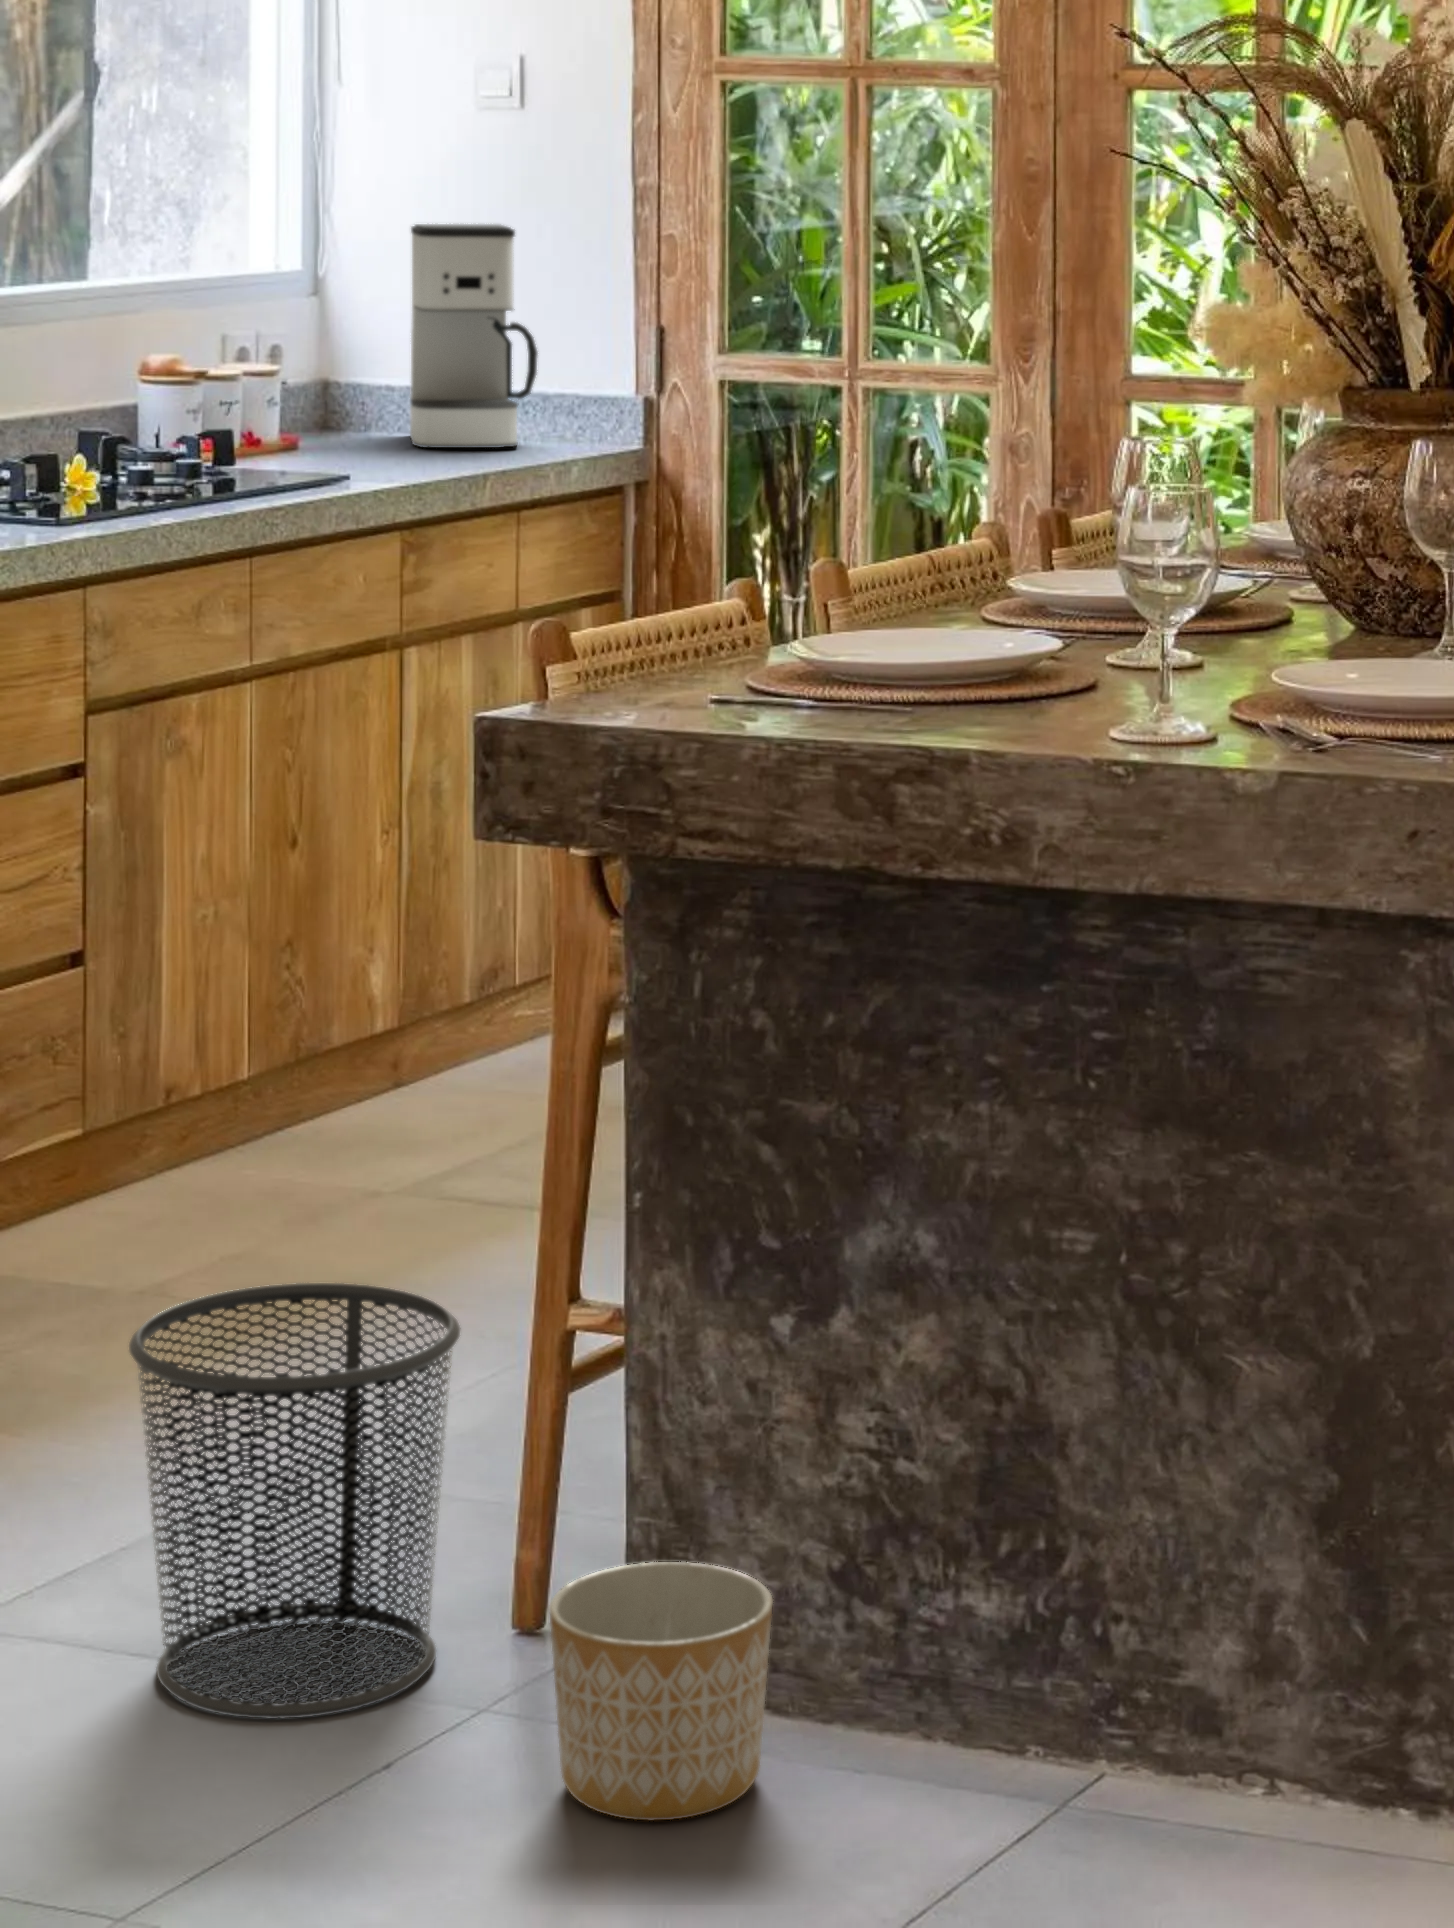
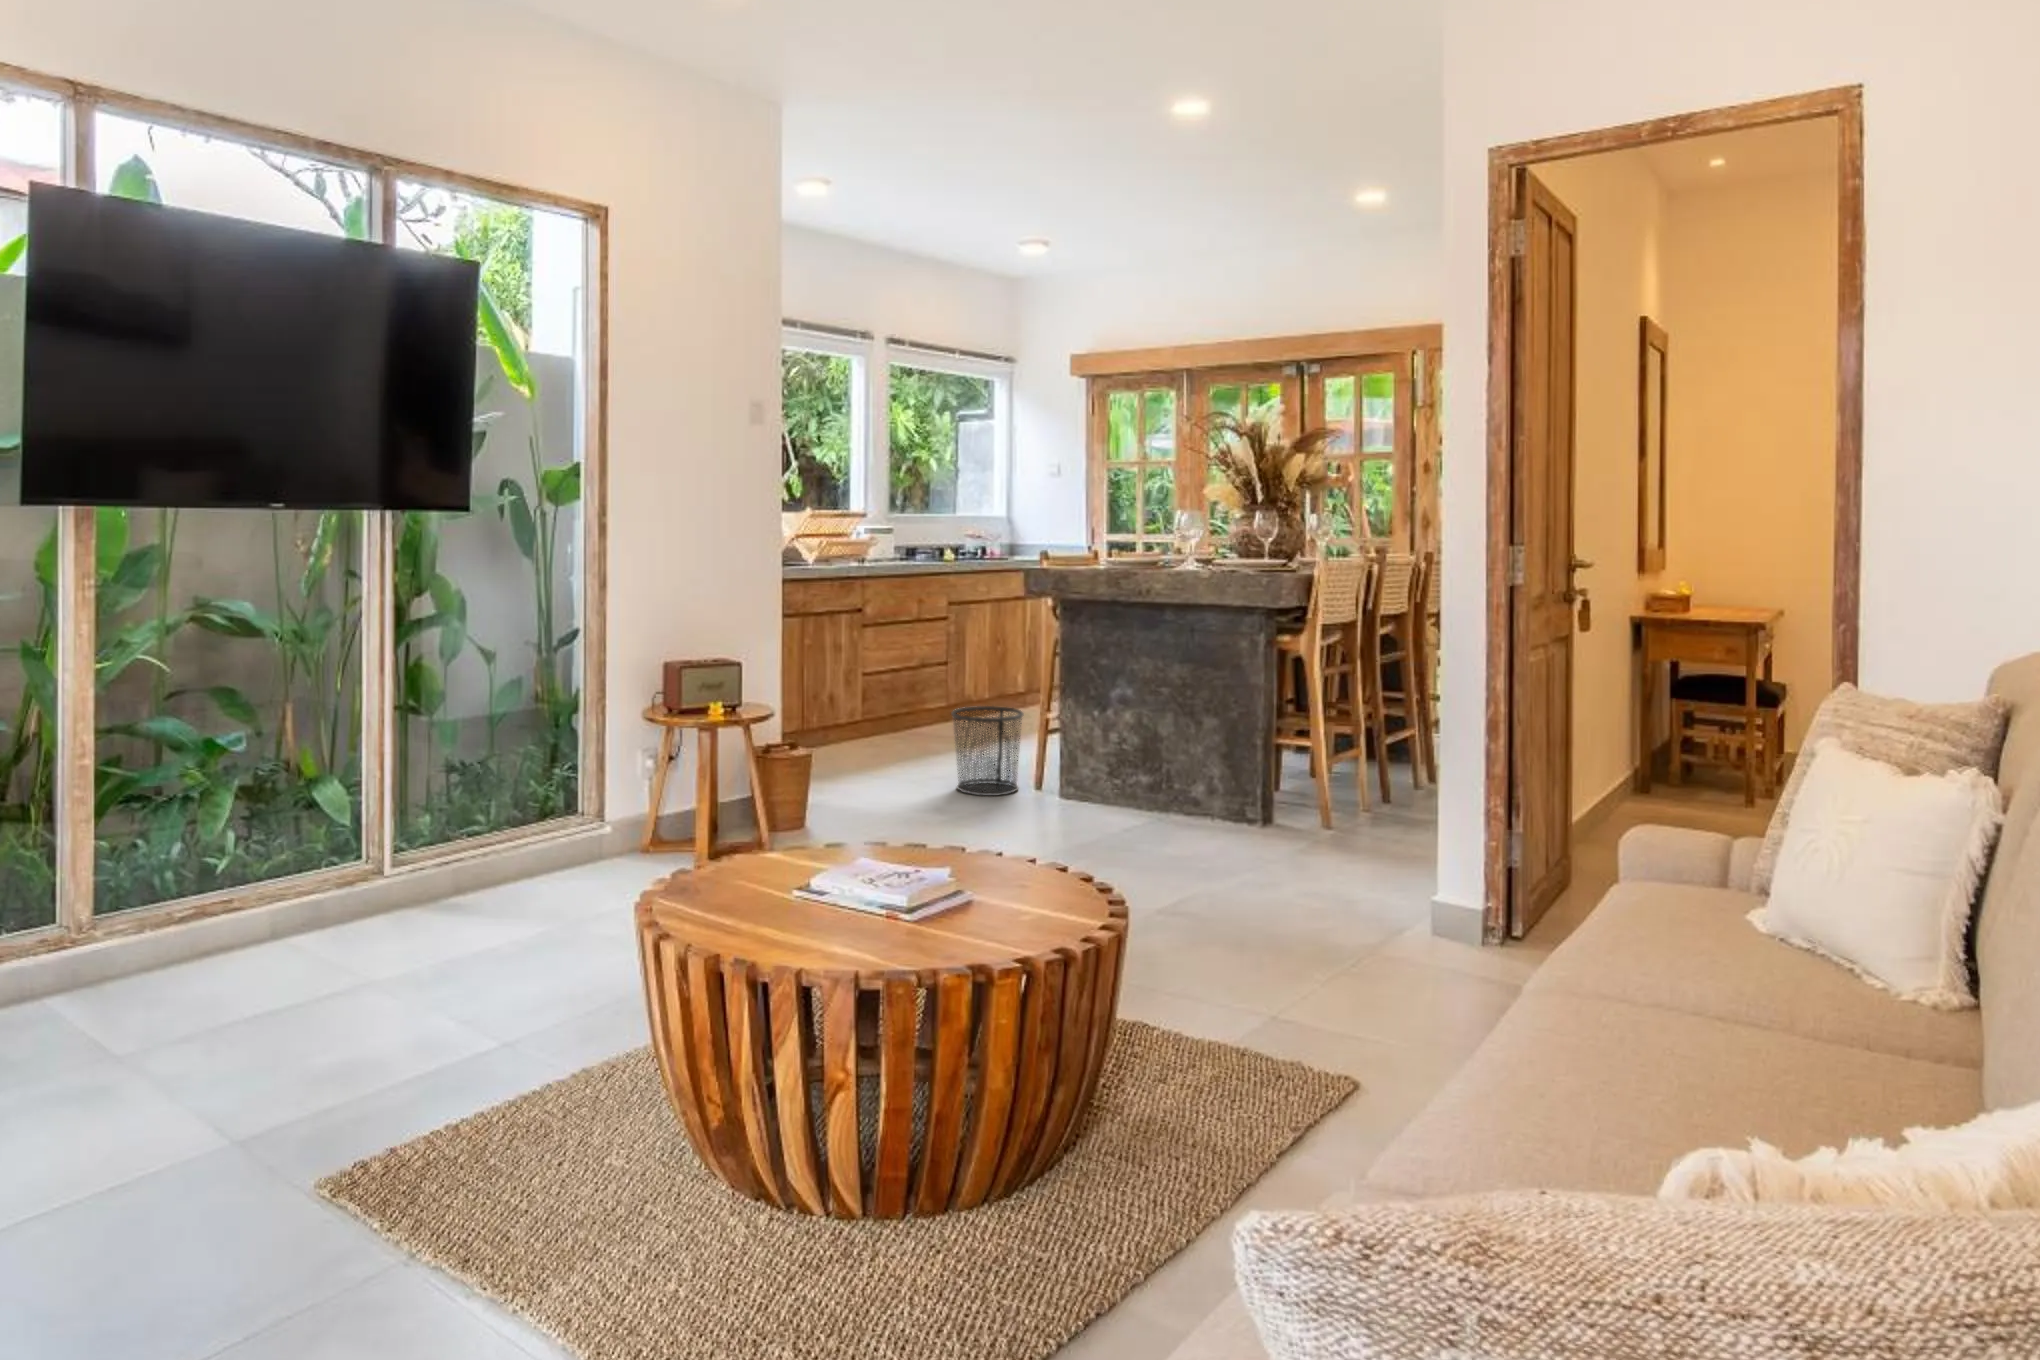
coffee maker: present [410,224,538,448] -> none [1030,502,1061,555]
planter: present [549,1562,773,1820] -> none [1040,762,1092,815]

